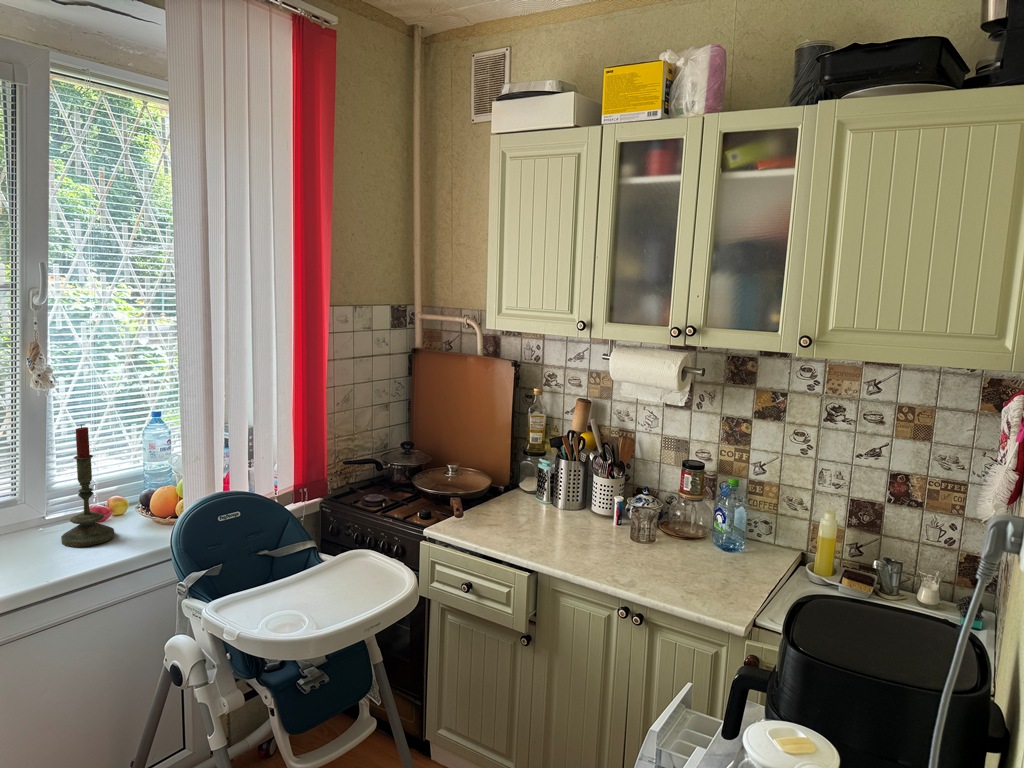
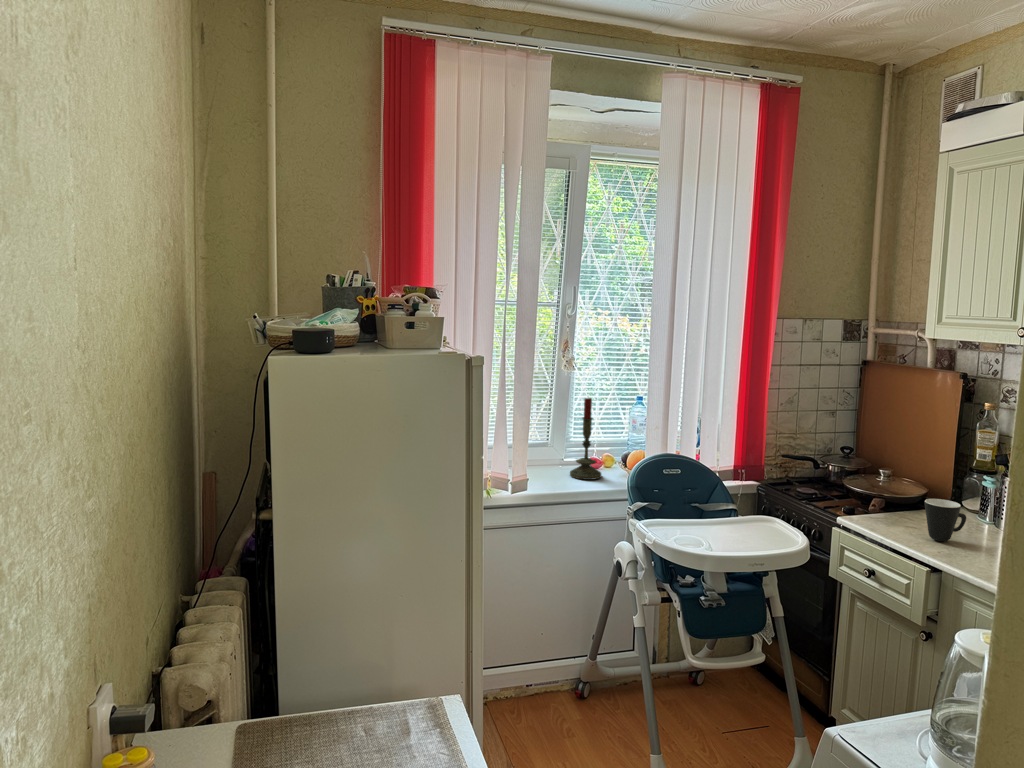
mug: none [511,496,545,539] -> present [925,499,966,541]

